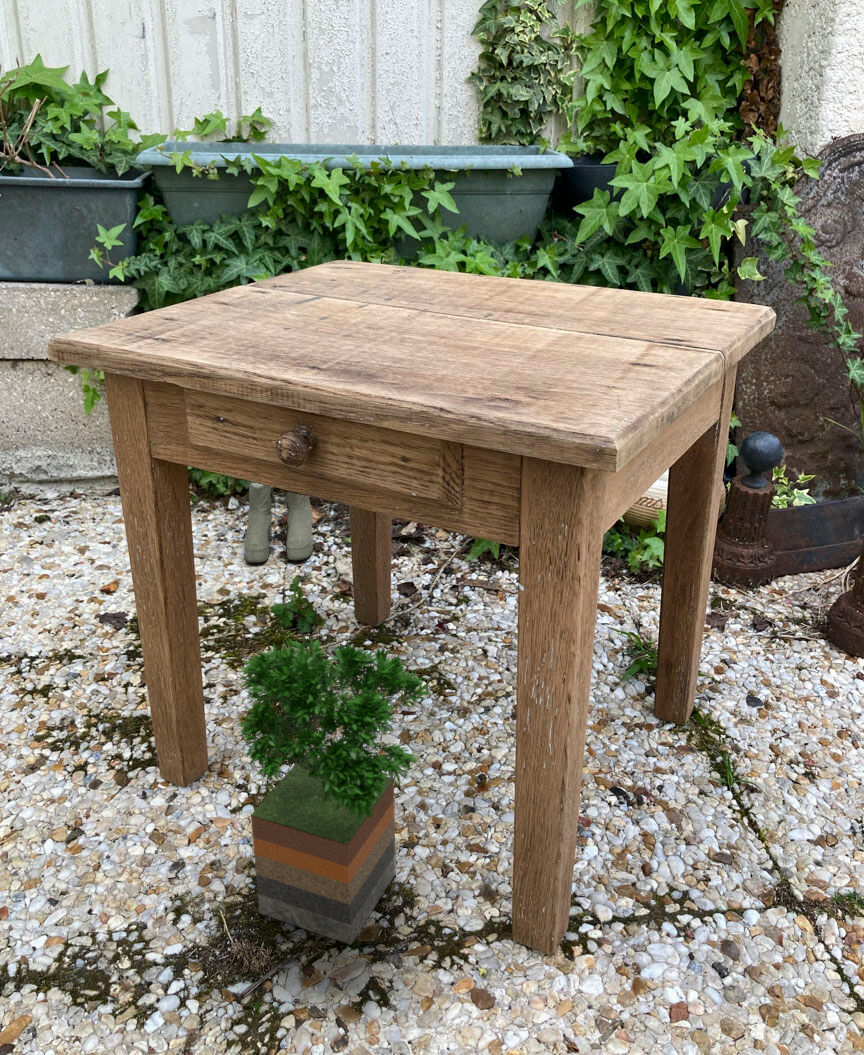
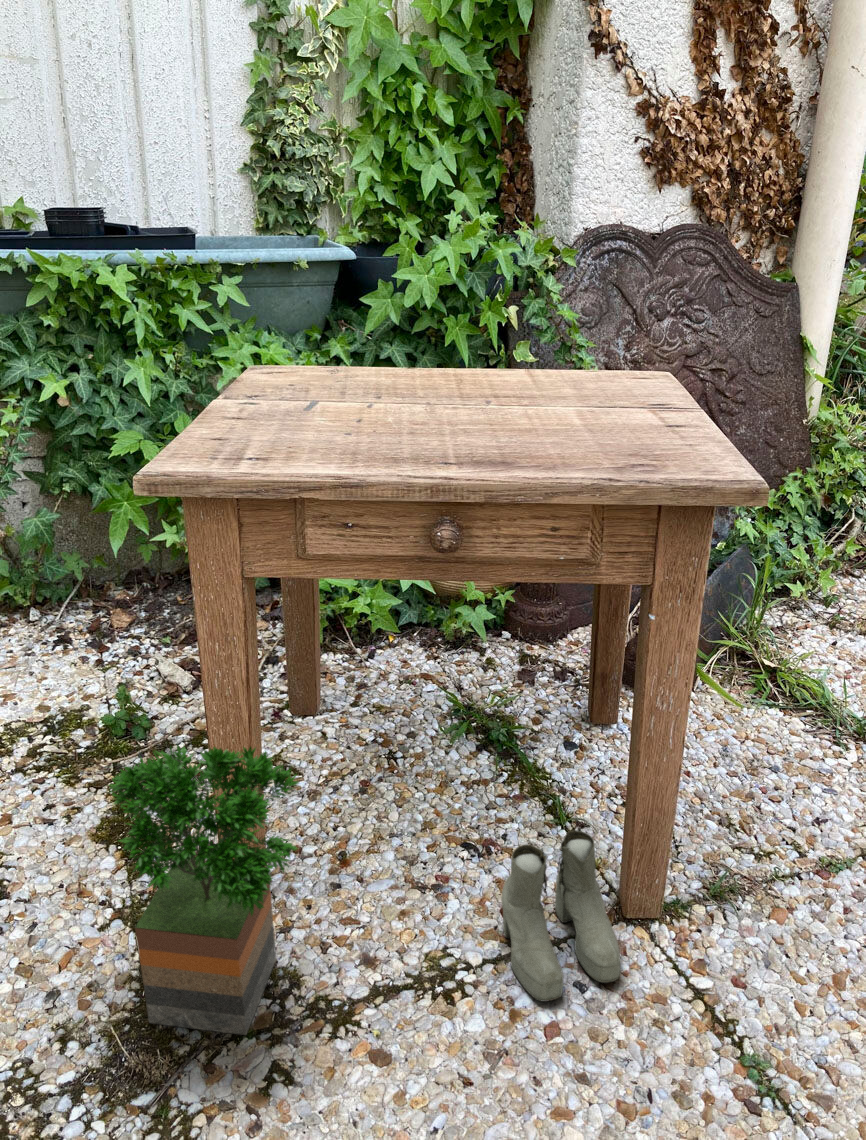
boots: present [244,482,313,563] -> present [501,830,621,1002]

